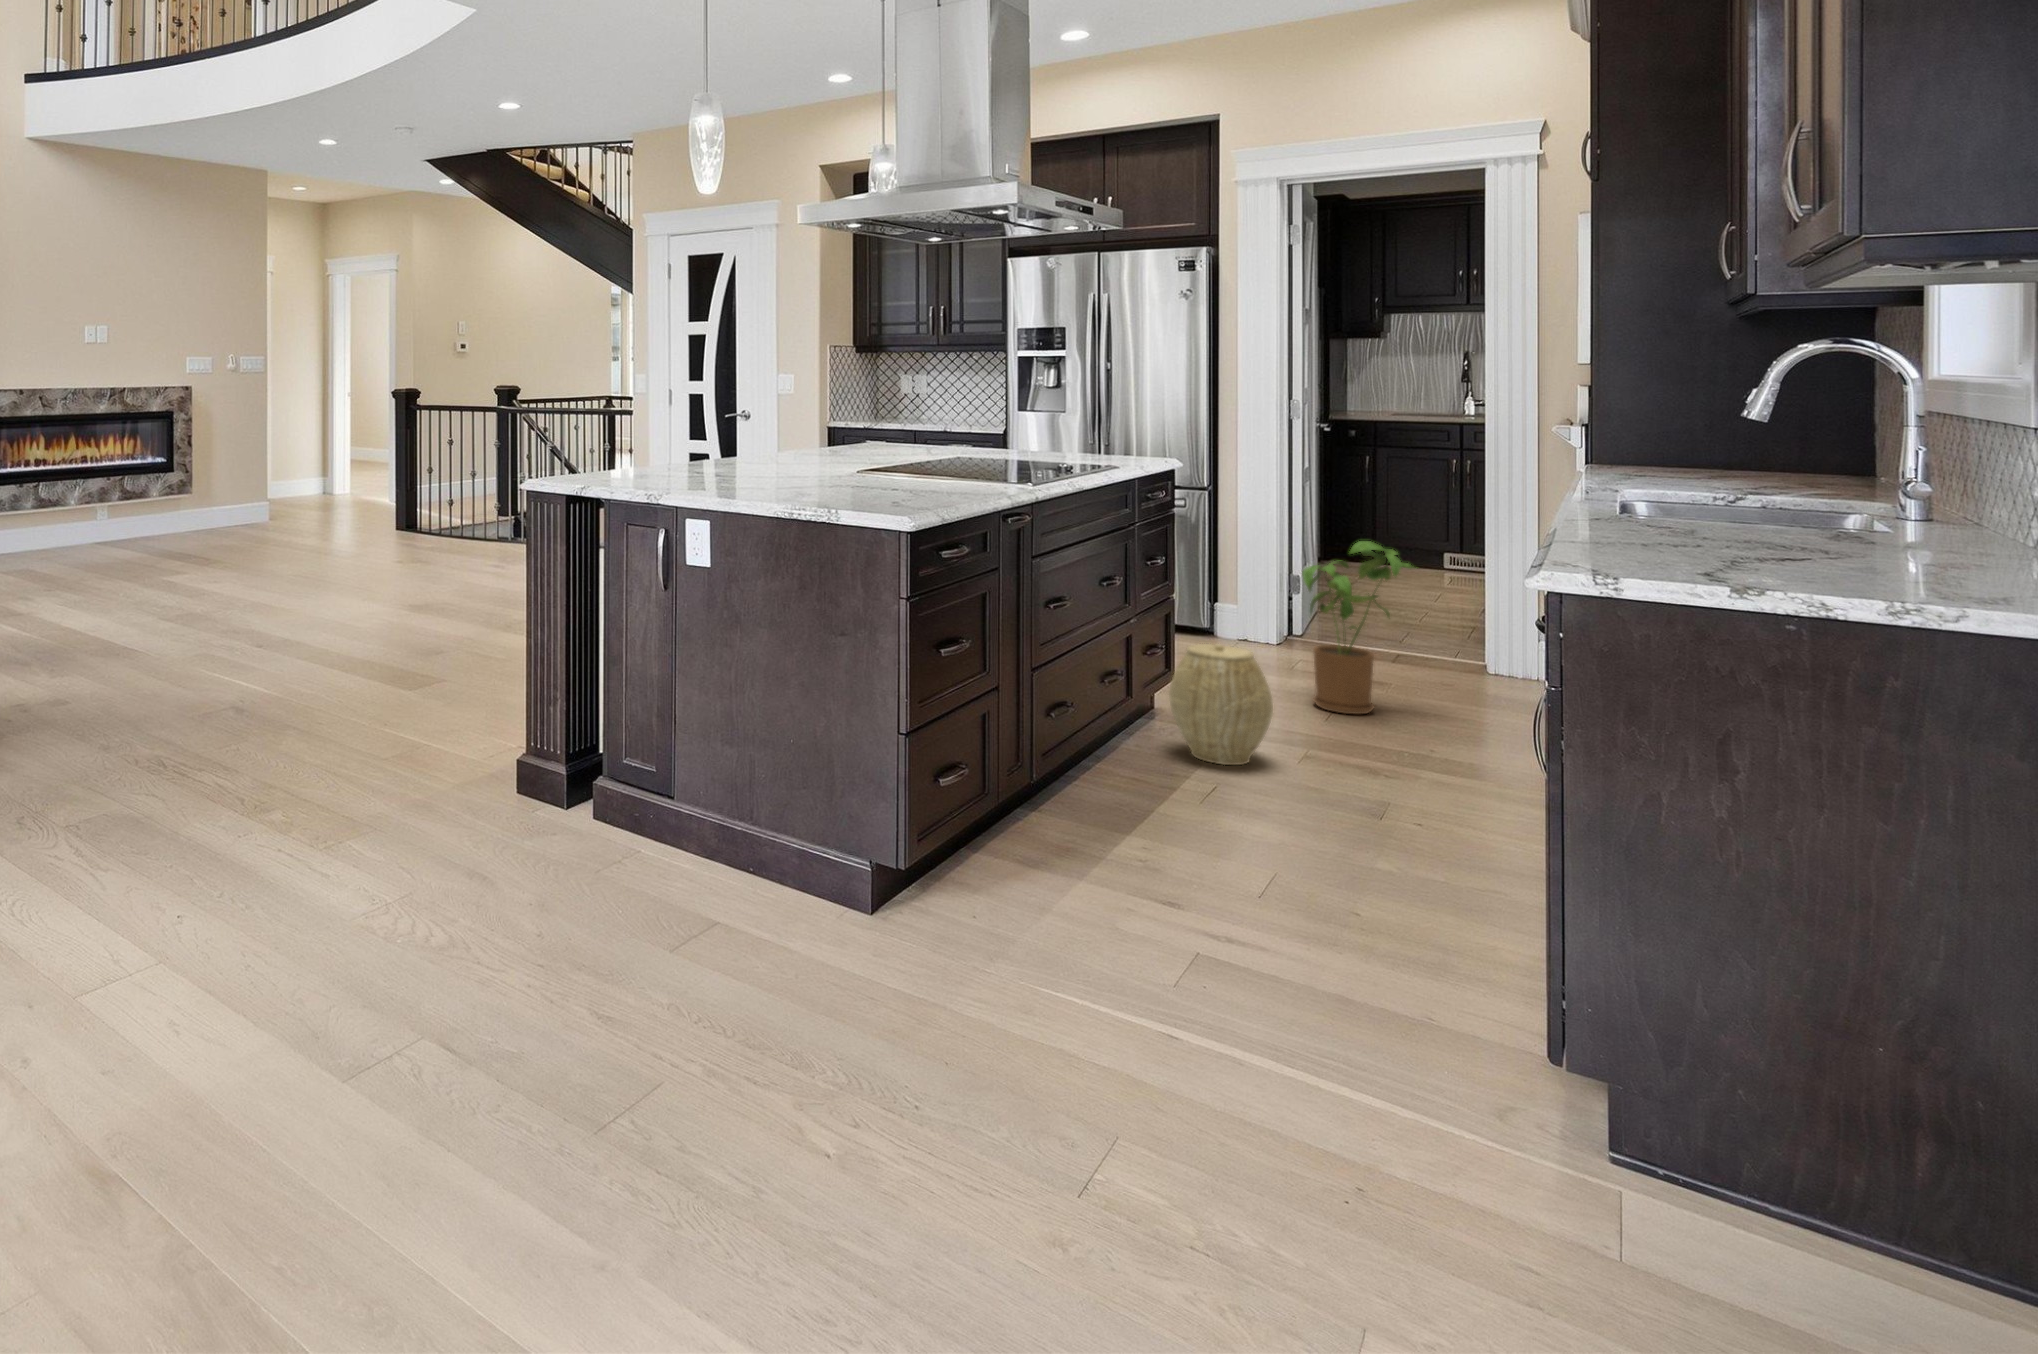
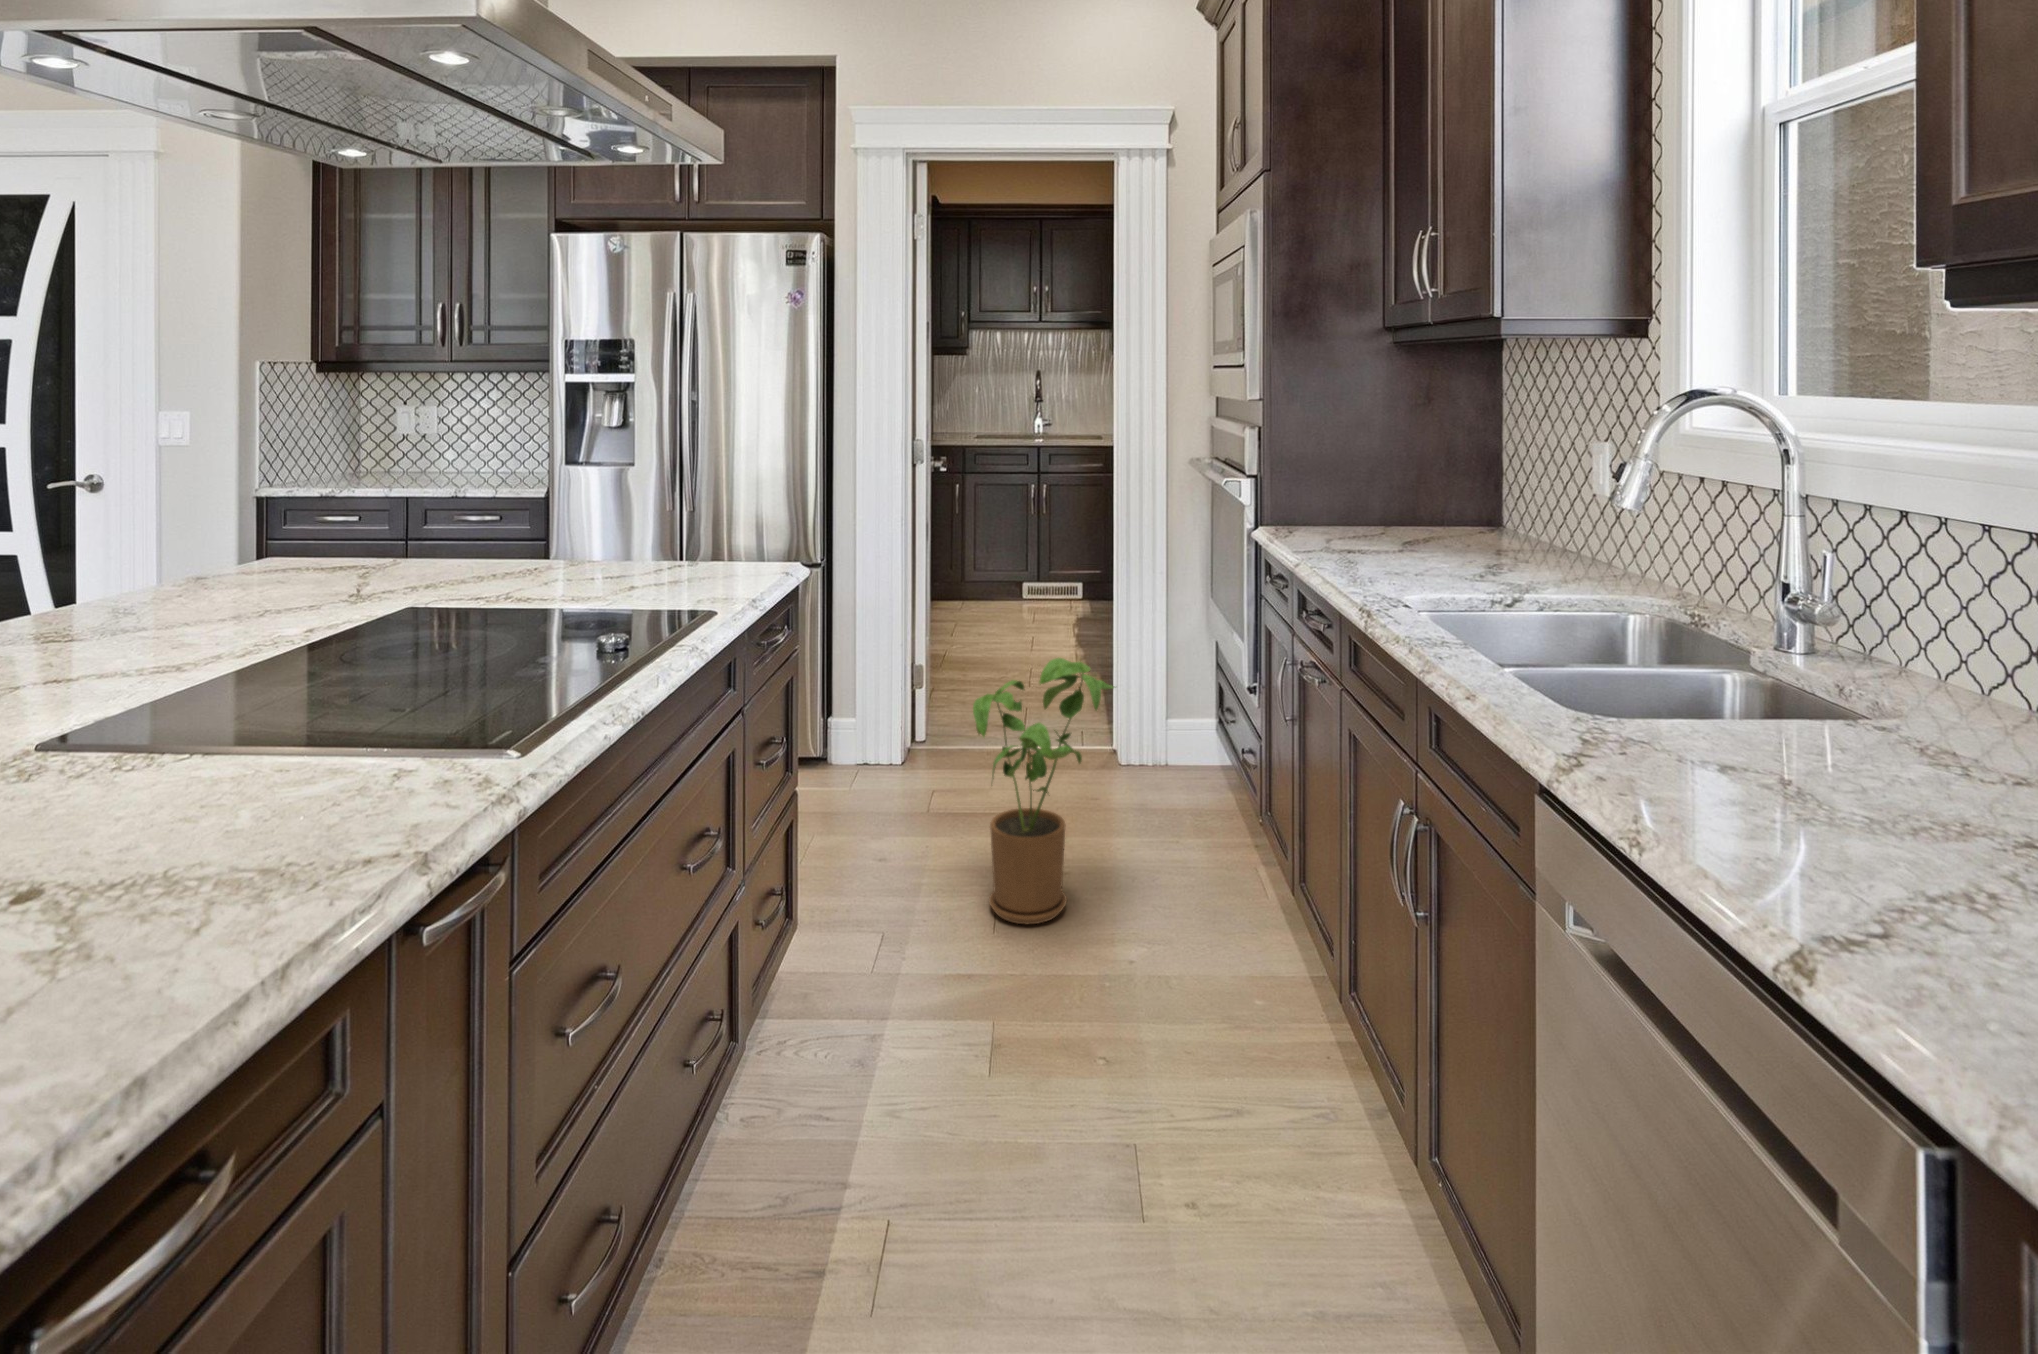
woven basket: present [1169,644,1273,765] -> none [822,952,1003,1232]

